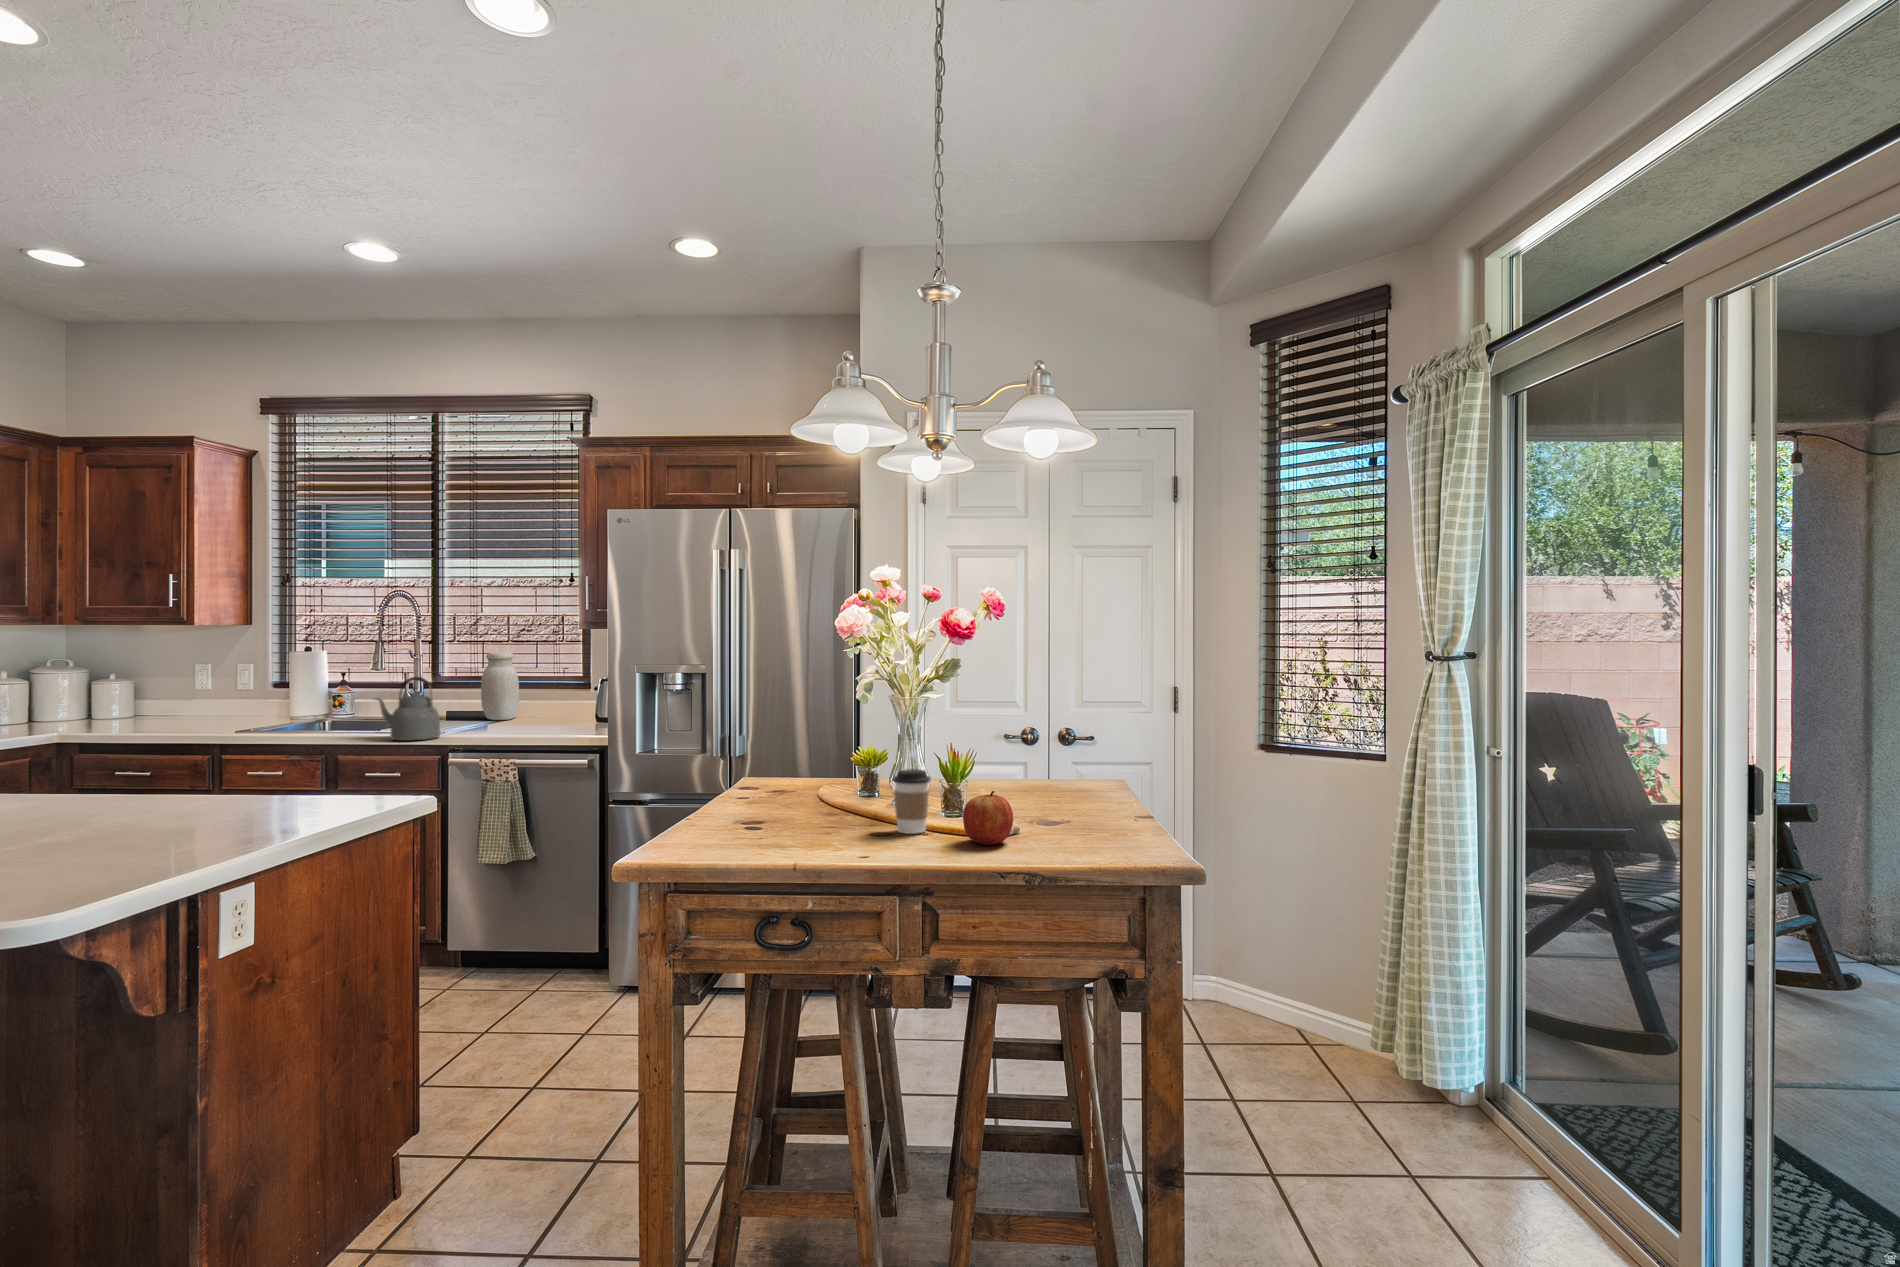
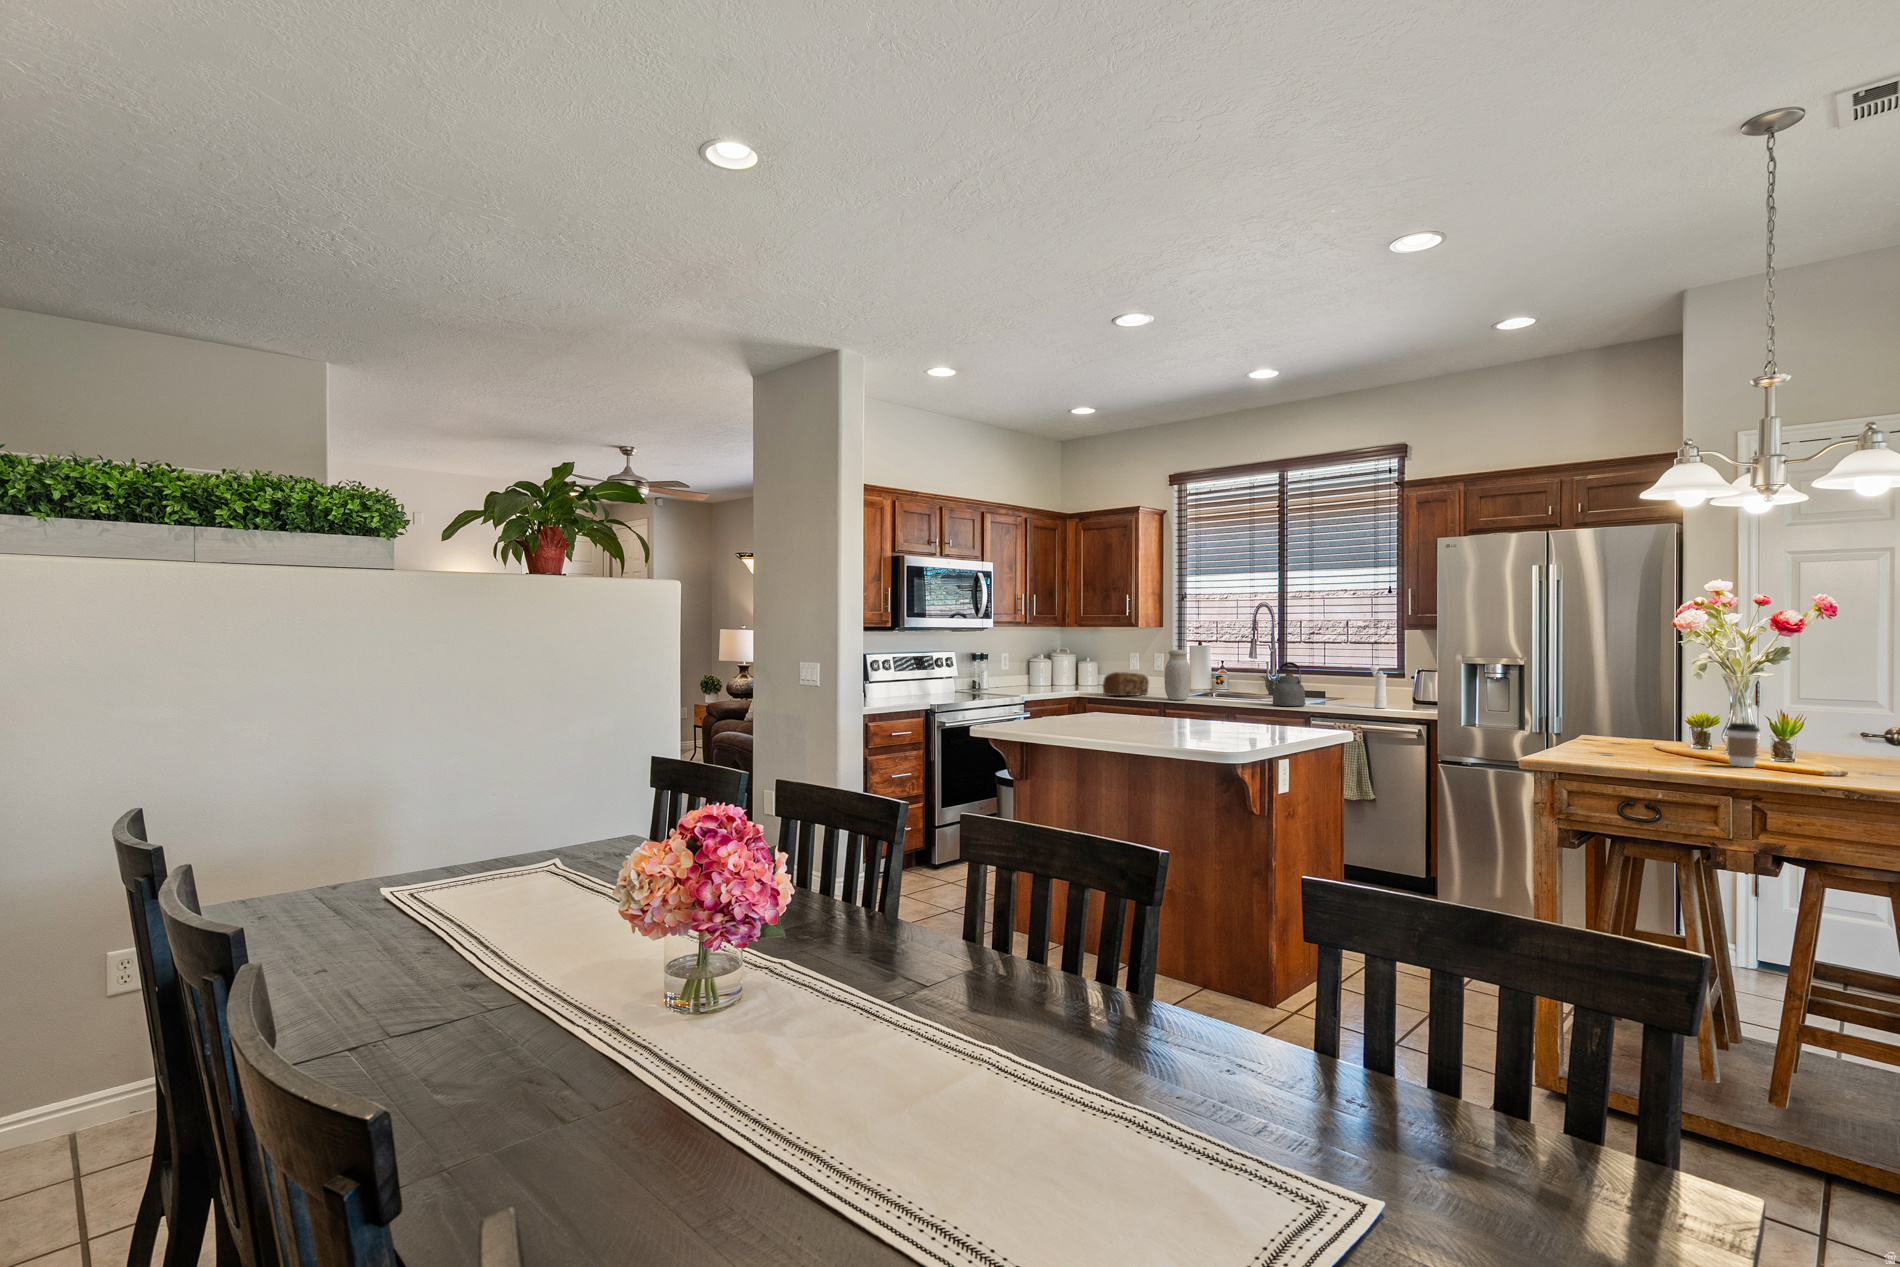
jar: present [481,652,519,720] -> present [1164,650,1191,700]
pepper mill: none [532,677,552,735] -> present [1370,666,1387,708]
bread loaf: none [113,698,209,738] -> present [1103,672,1149,696]
apple: present [963,791,1013,845] -> none [1790,738,1837,776]

